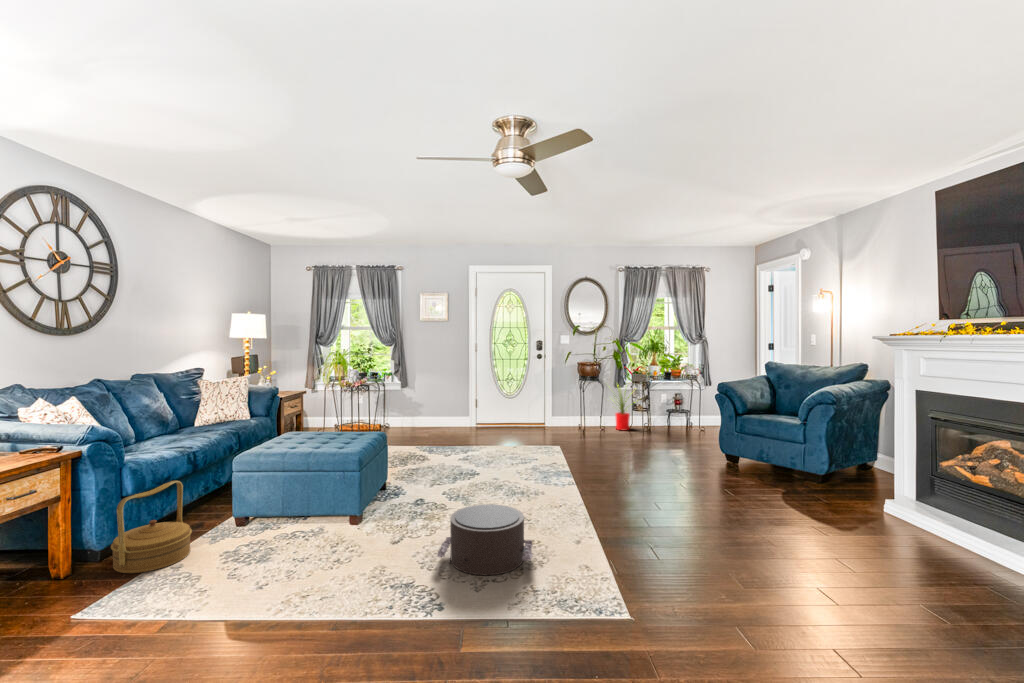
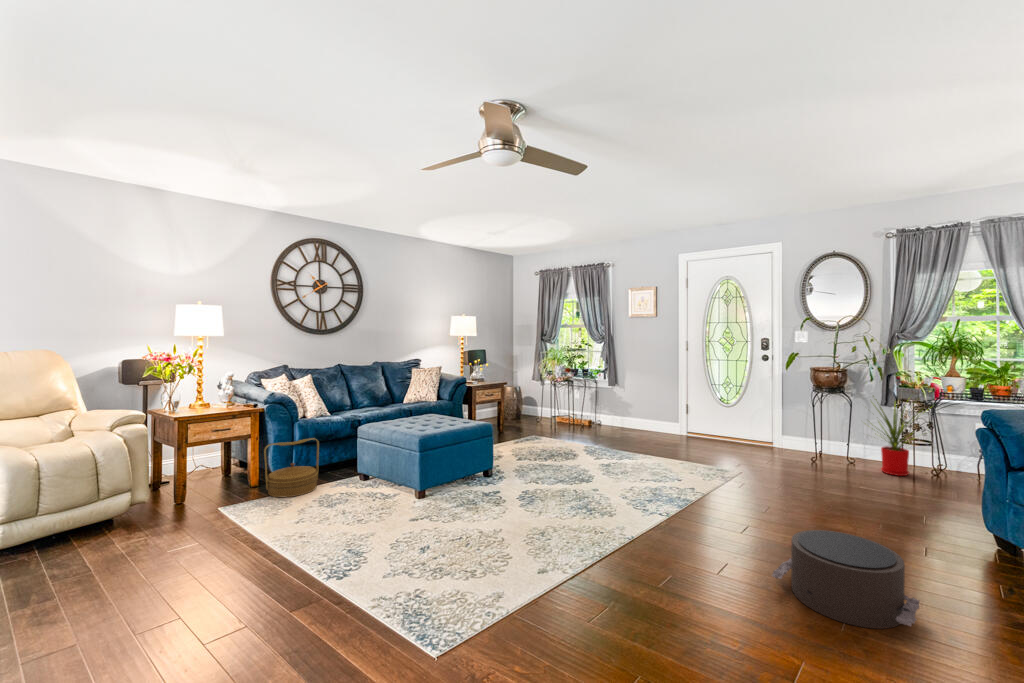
pouf: present [437,504,533,575] -> present [772,530,920,629]

